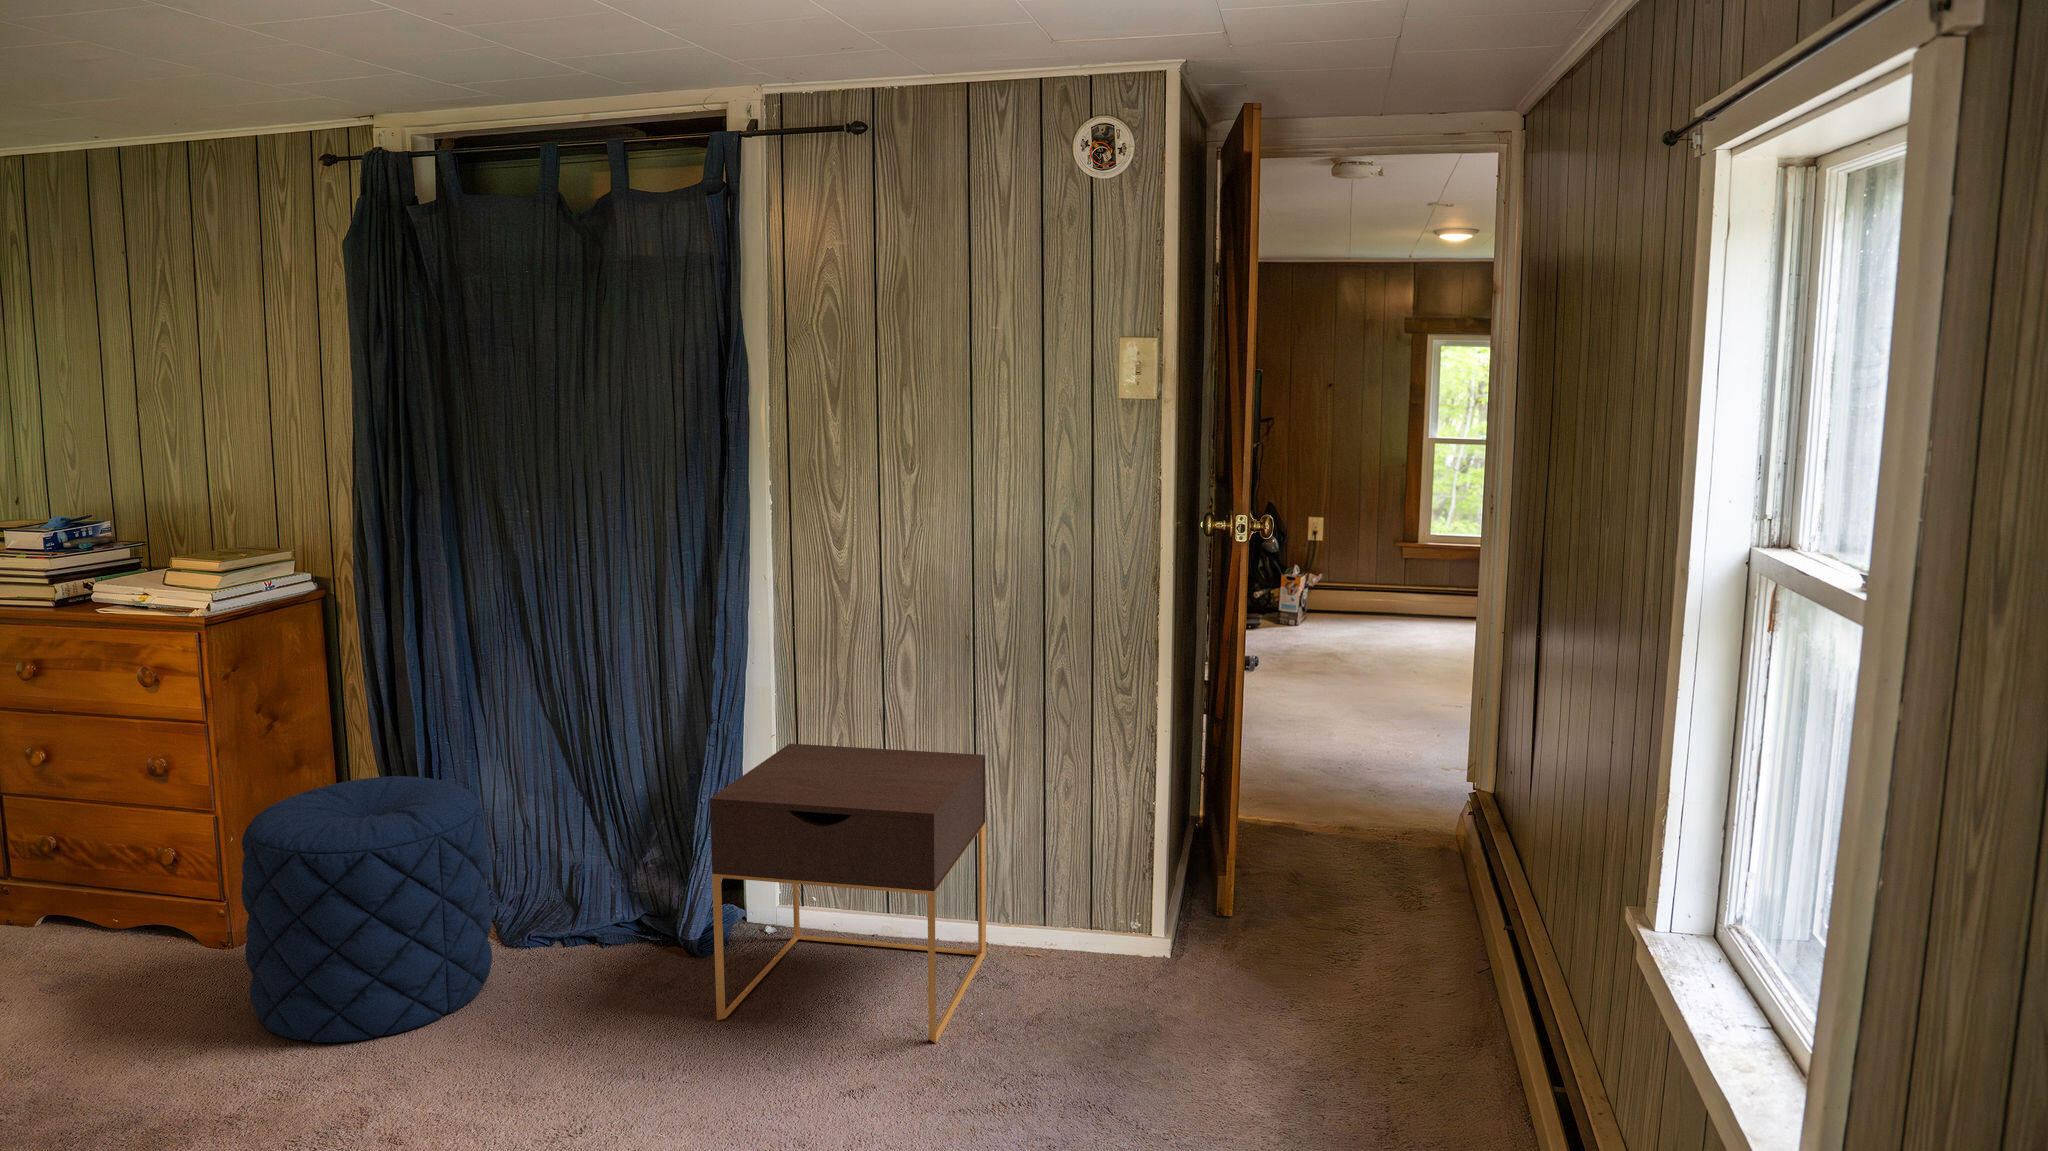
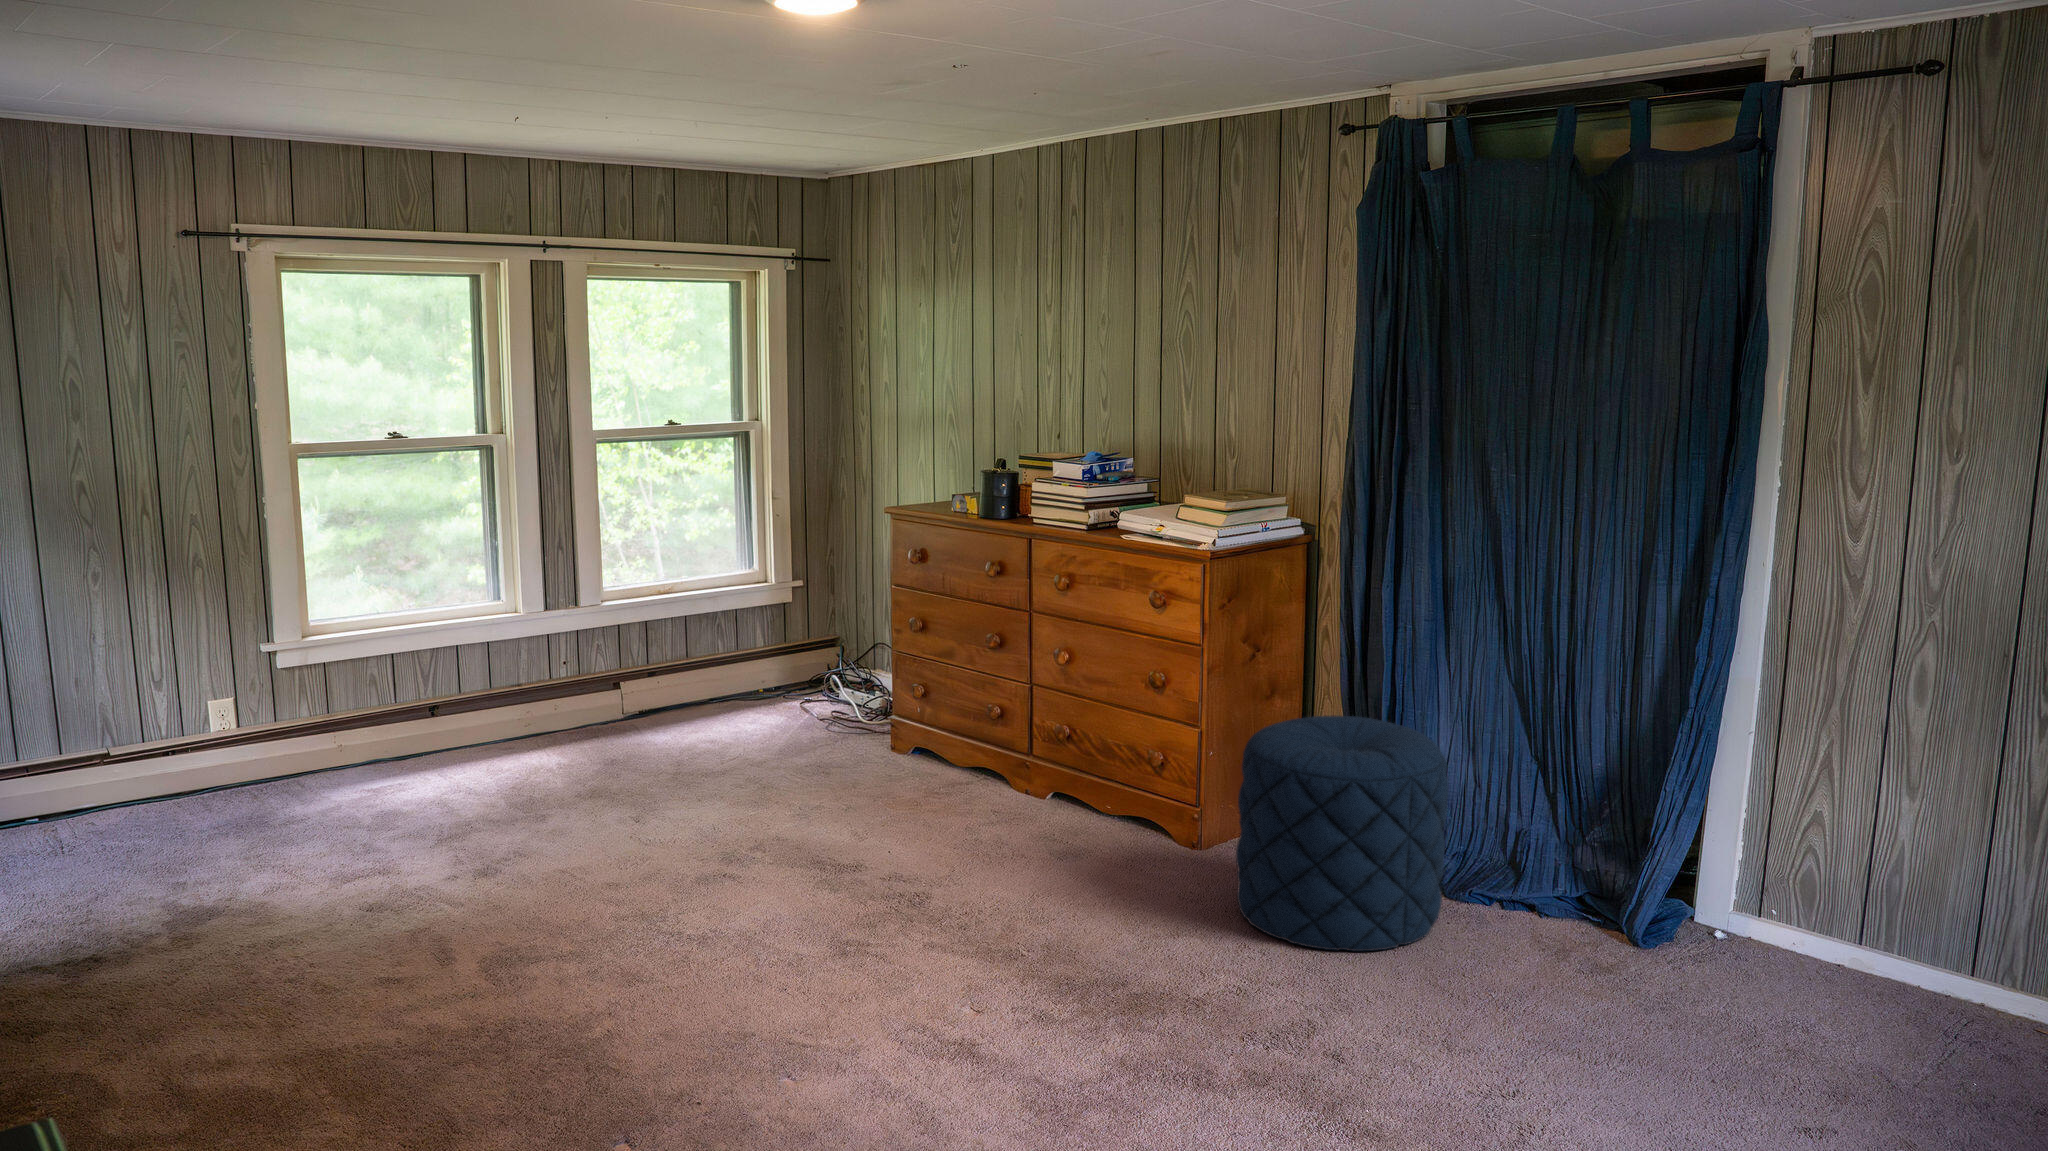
nightstand: present [710,744,986,1043] -> none [1666,743,2010,1086]

